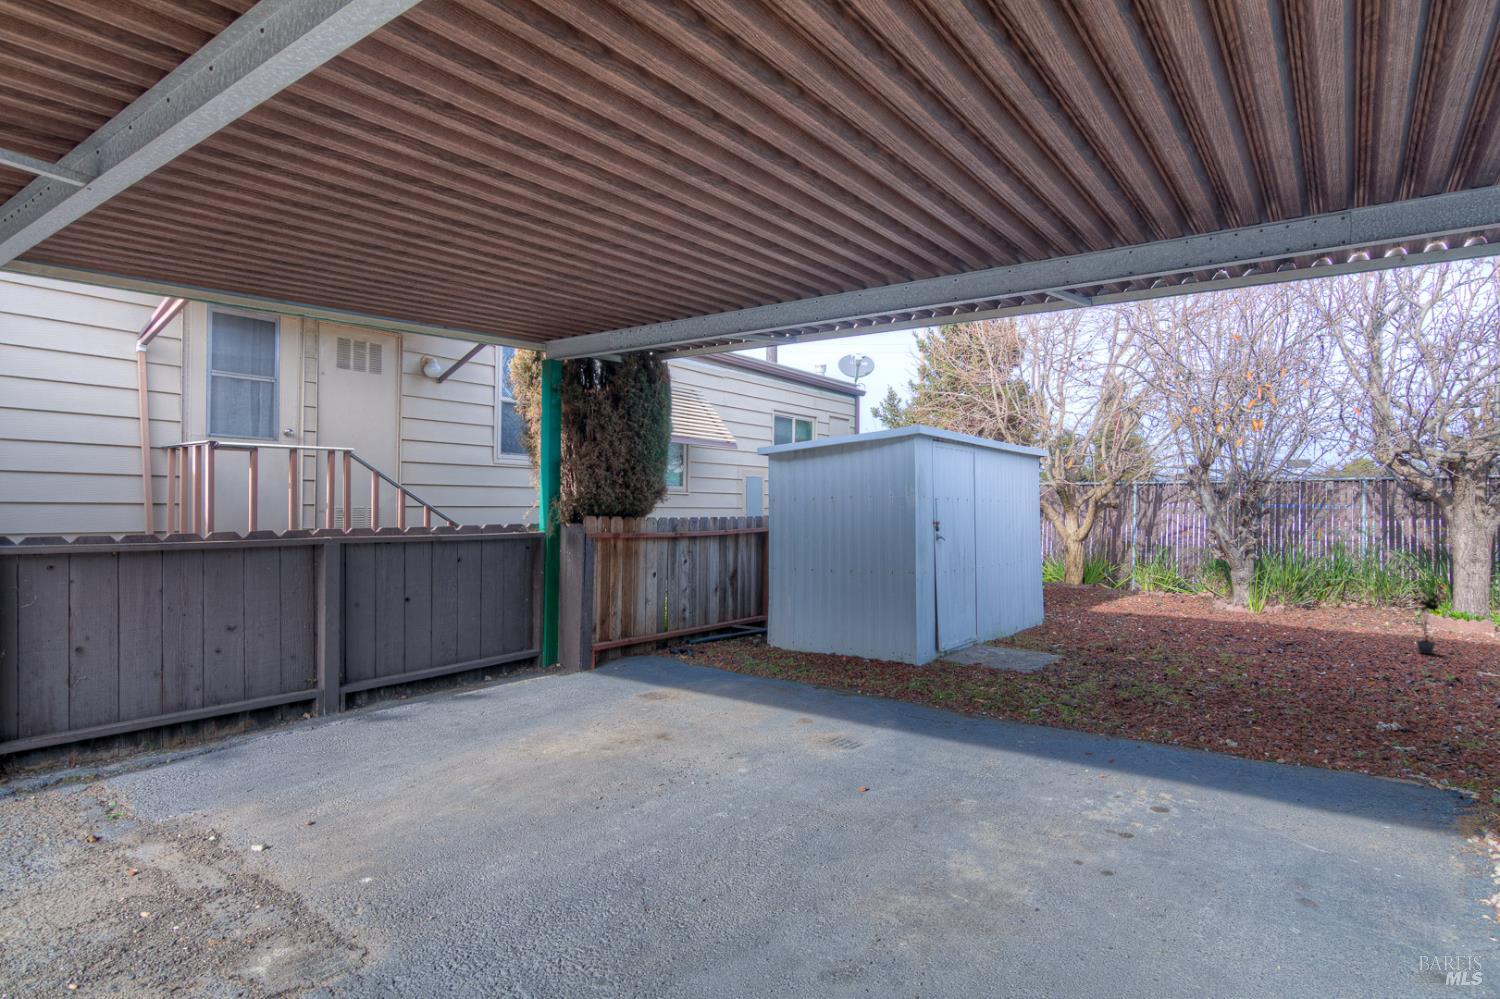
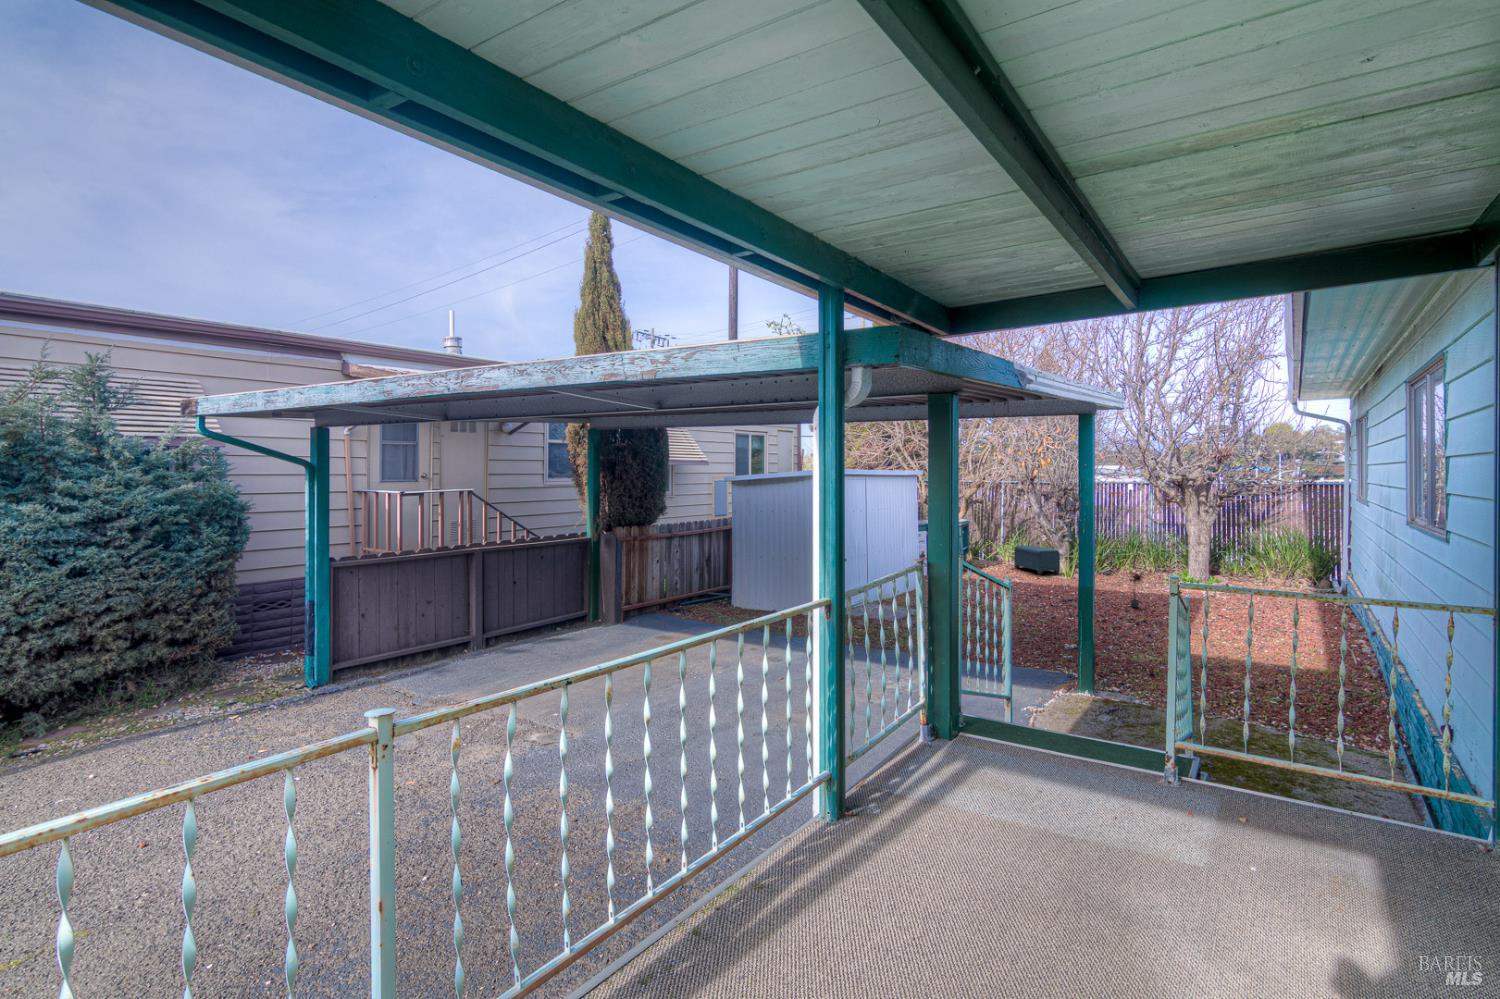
bench: none [1163,567,1240,606] -> present [1014,545,1060,574]

